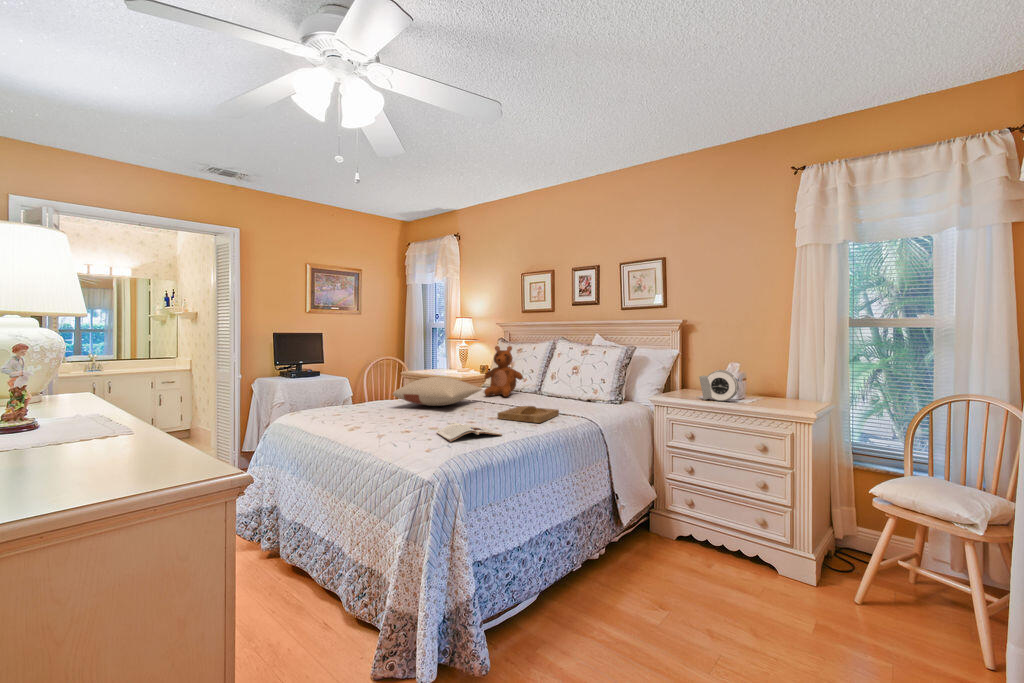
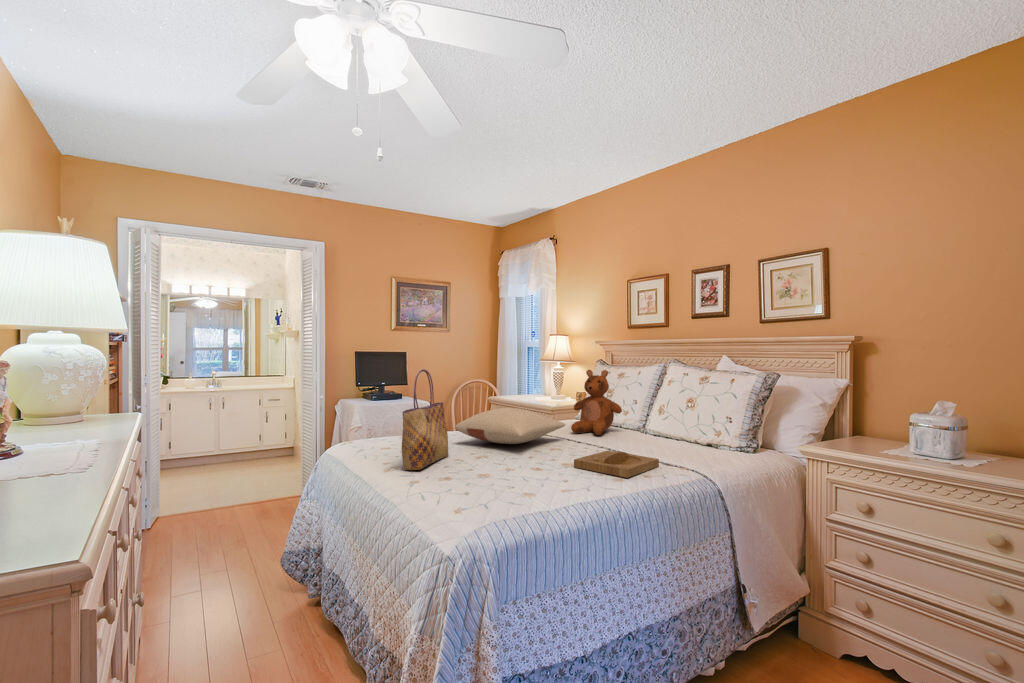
tote bag: none [358,344,392,428] -> present [402,369,448,470]
alarm clock: present [699,370,739,401] -> none [878,413,948,460]
magazine: present [437,423,502,442] -> none [487,472,569,499]

